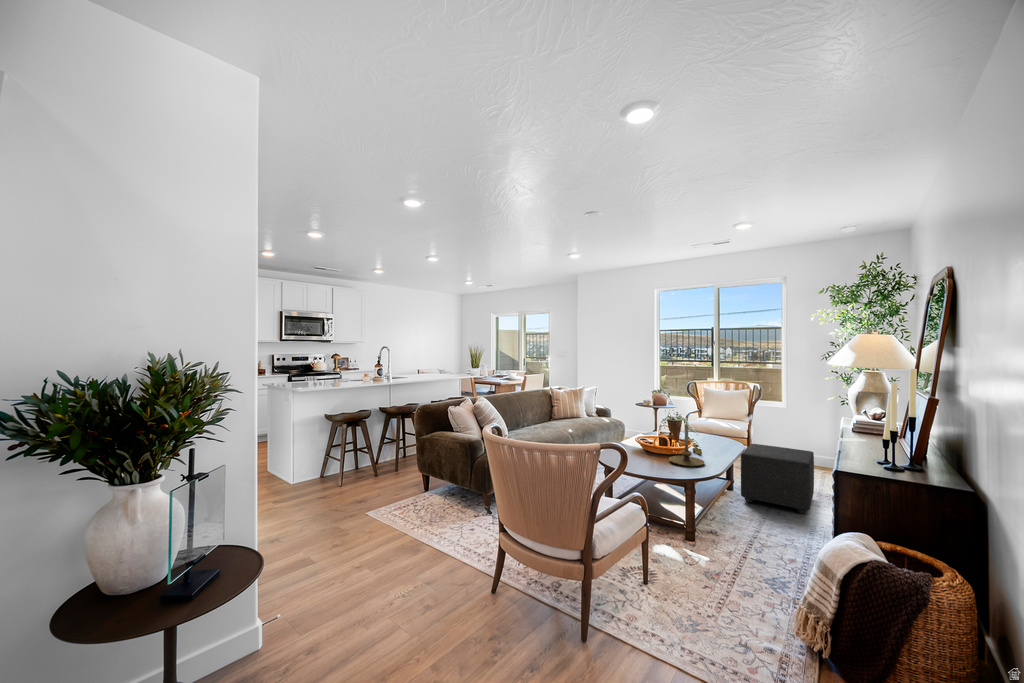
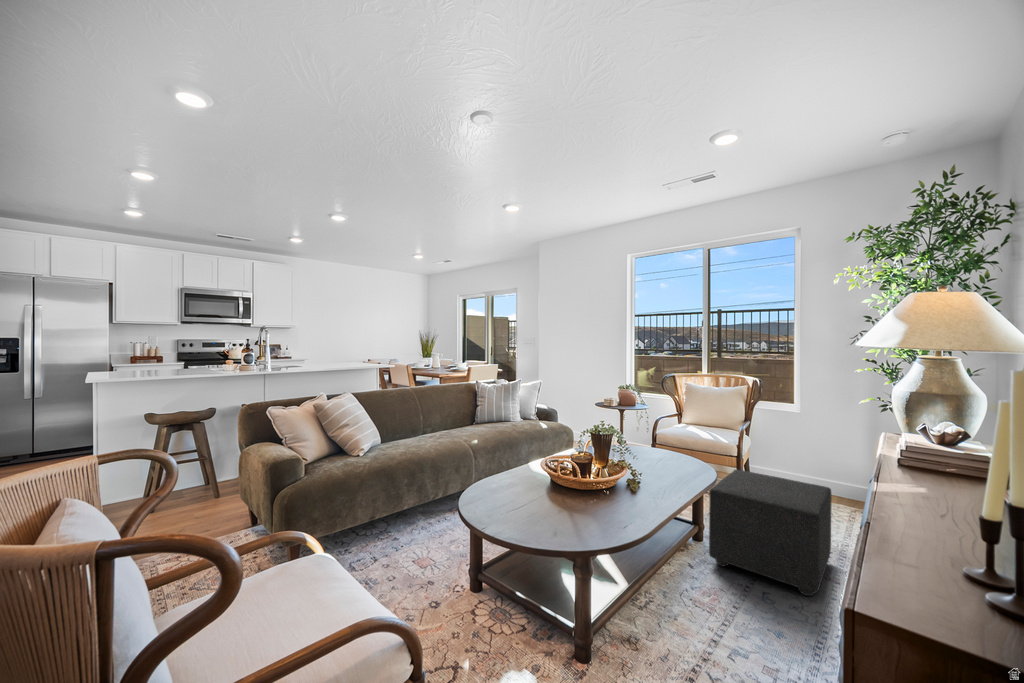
candle holder: present [669,426,705,466] -> none [568,449,625,521]

